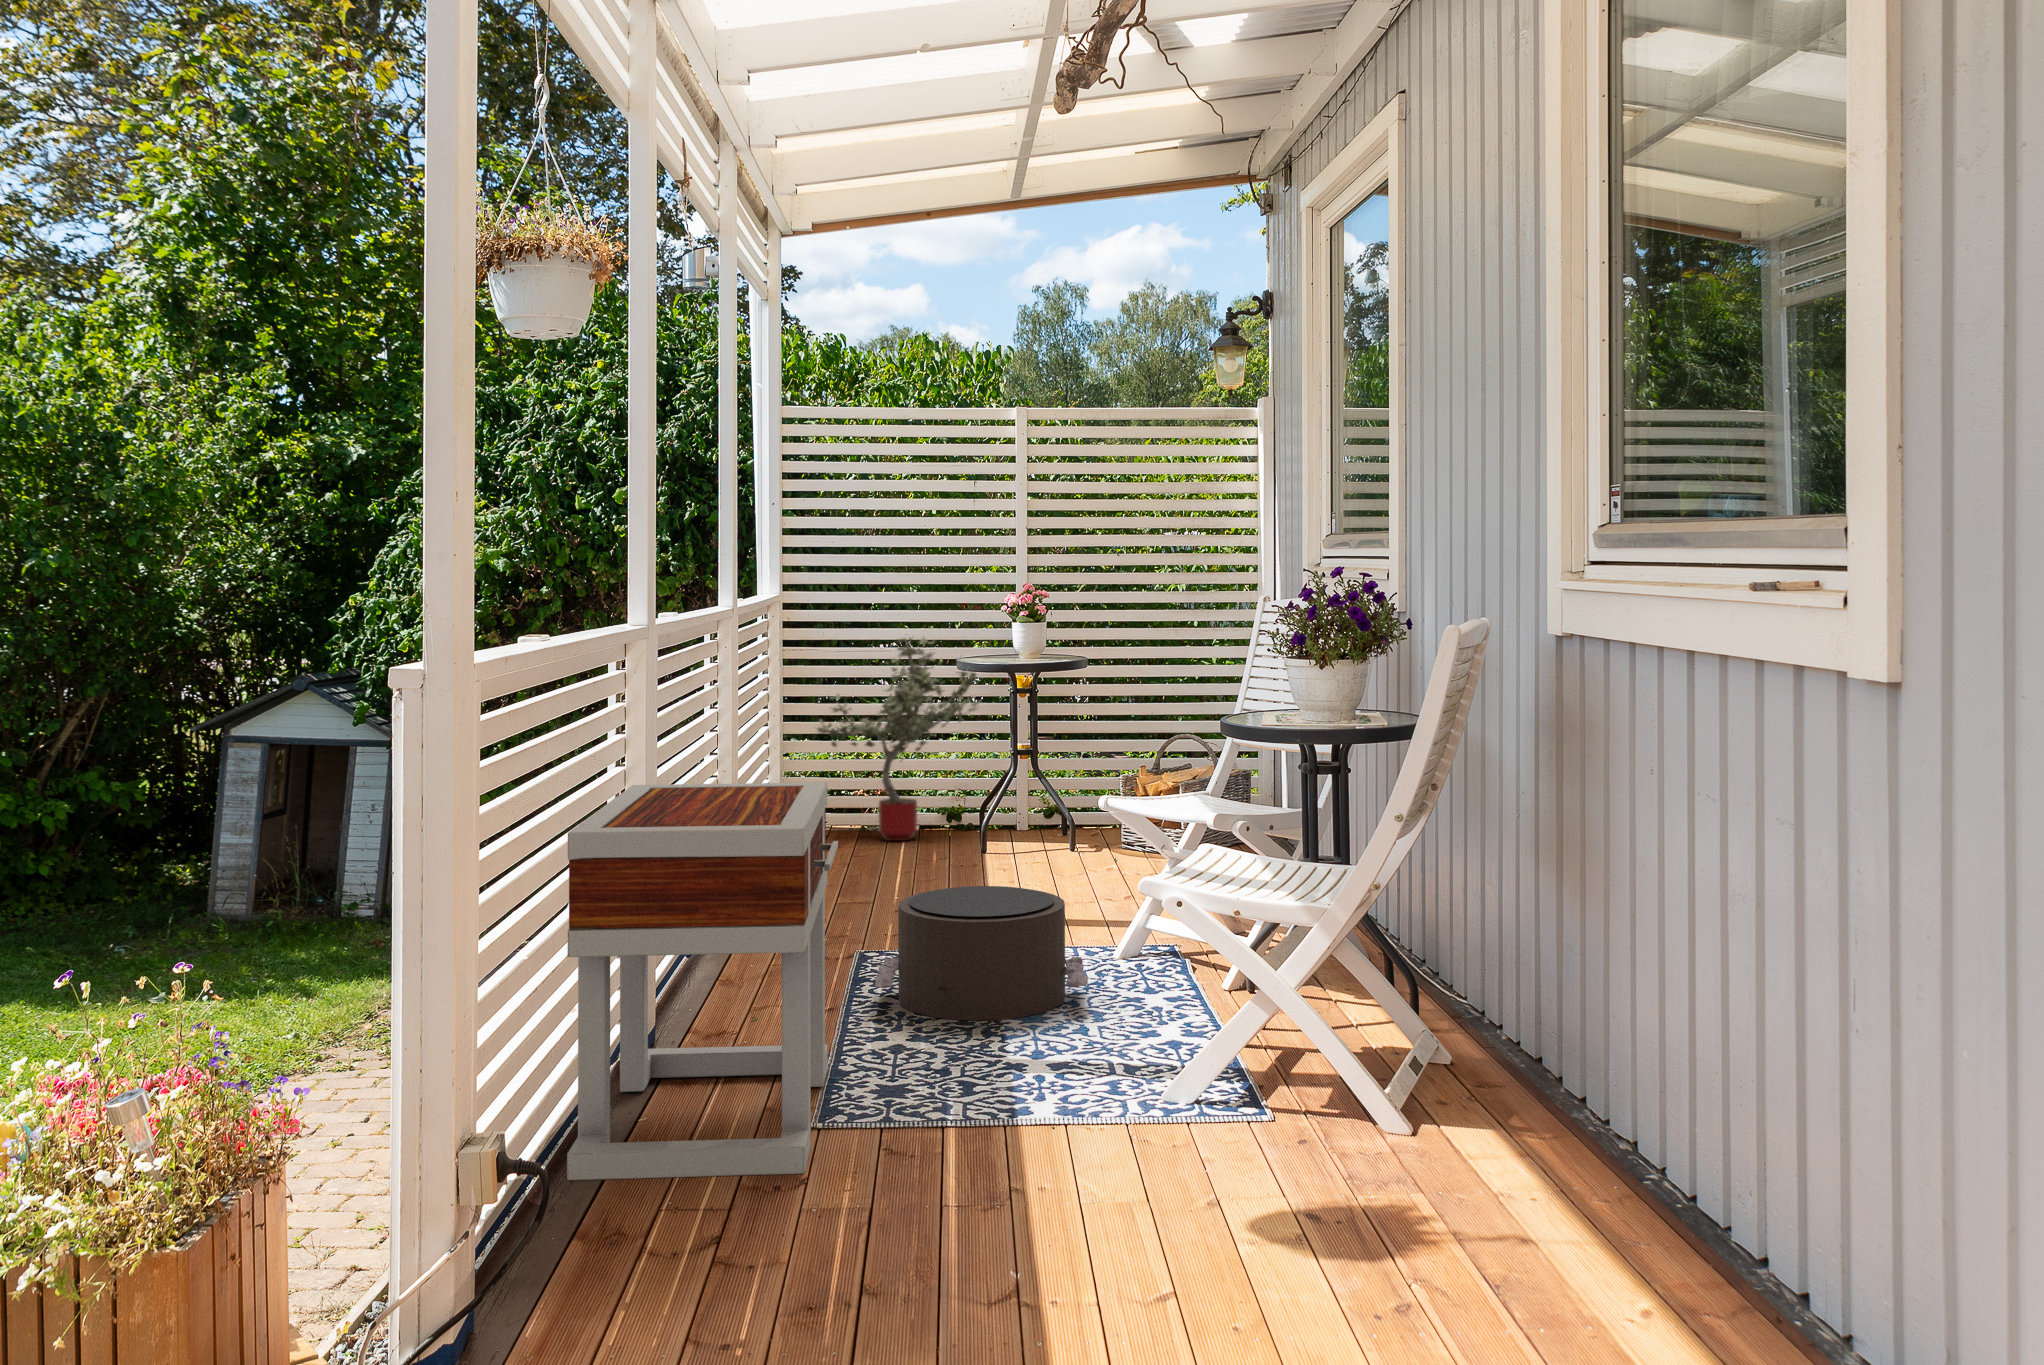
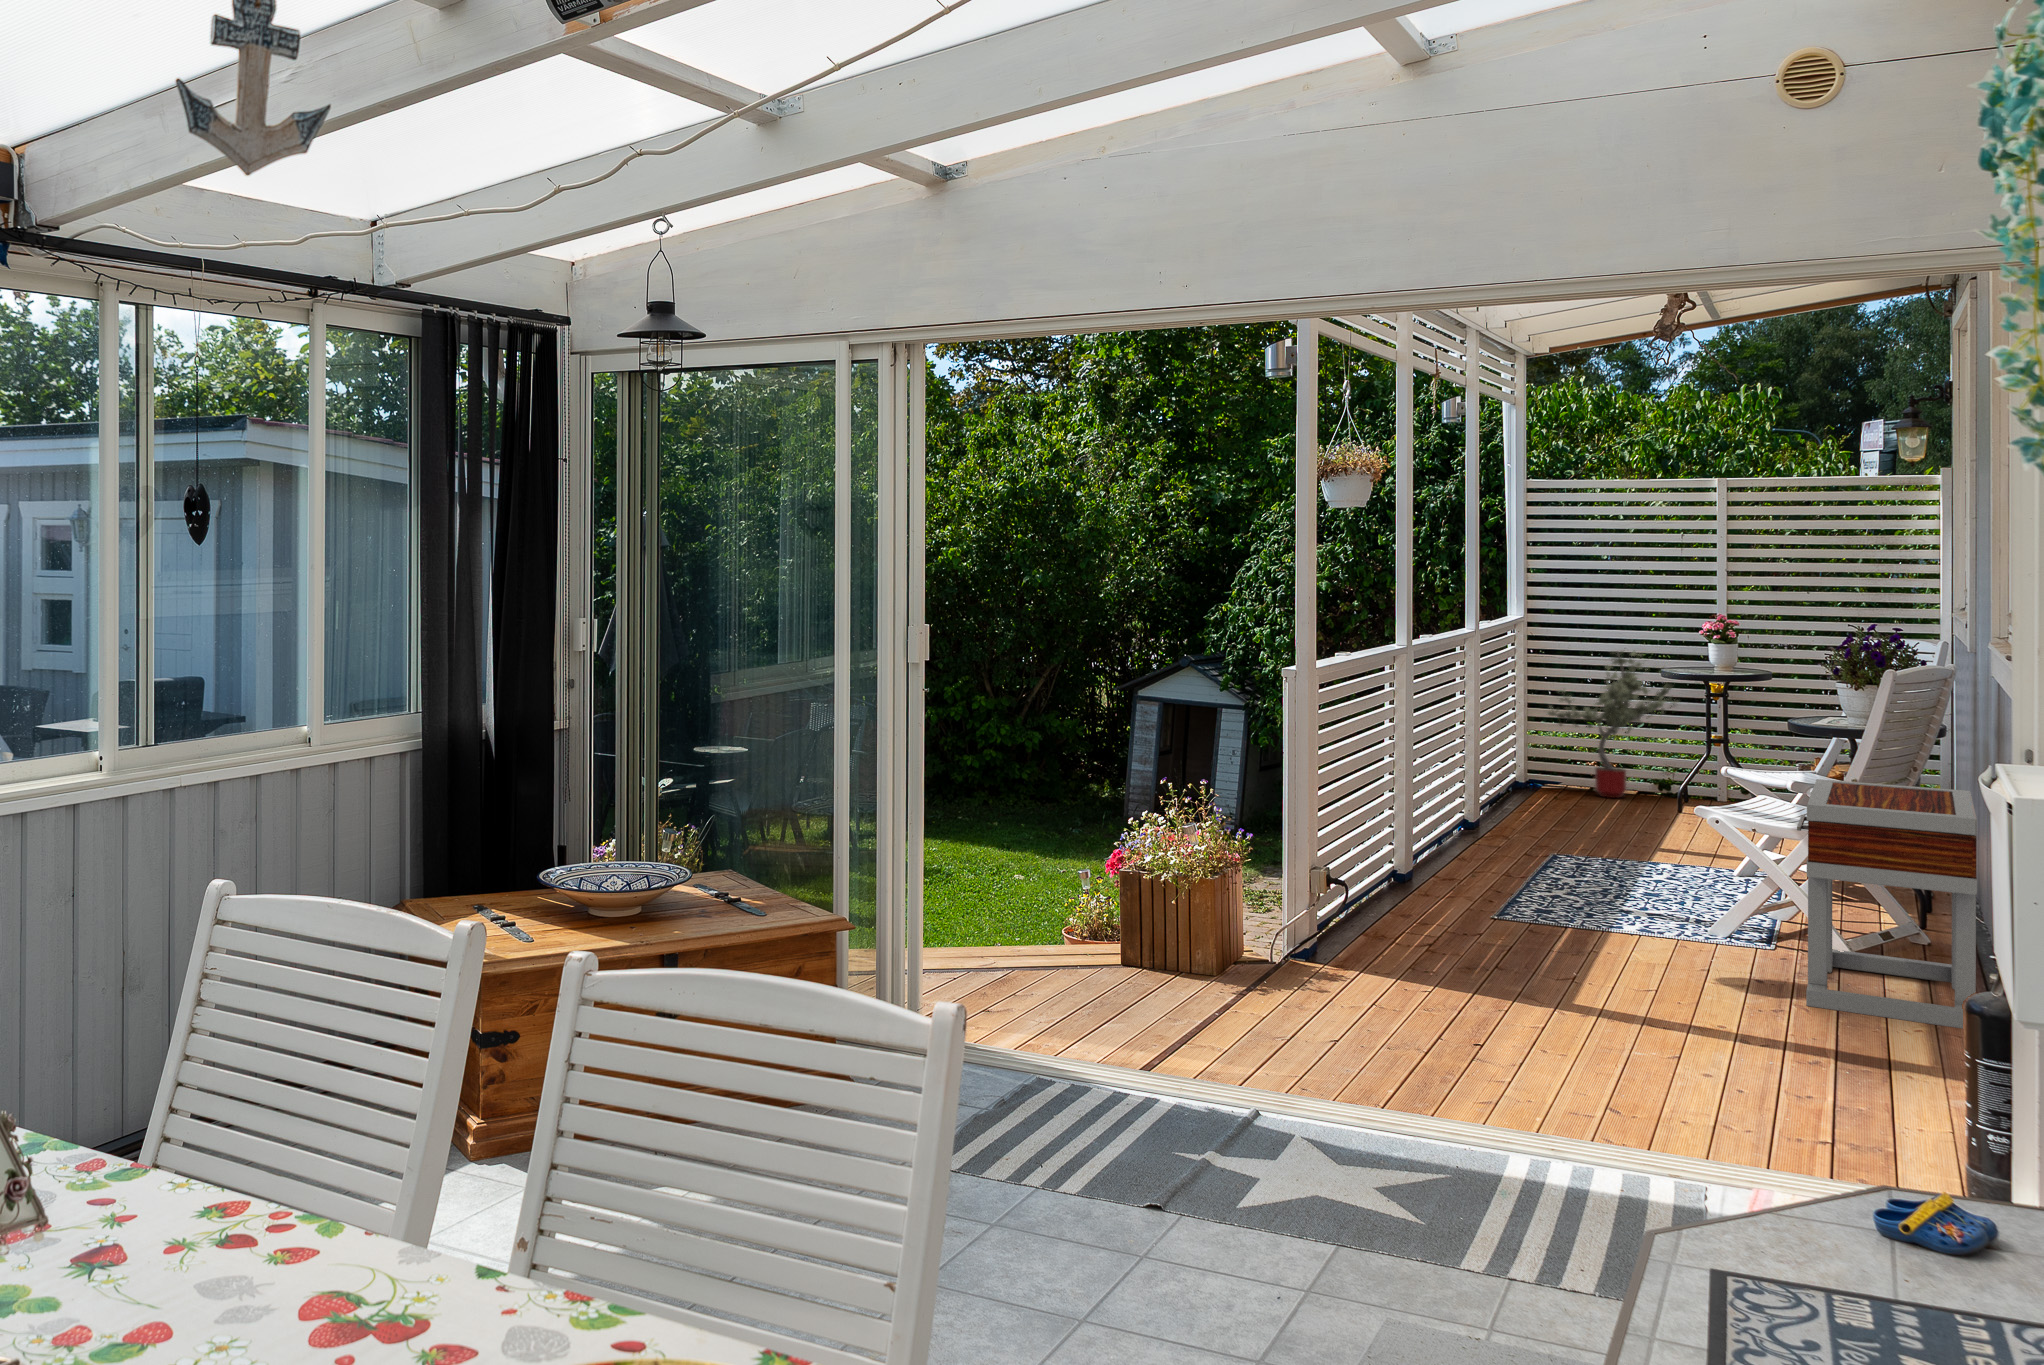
side table: present [567,782,838,1180] -> present [1797,779,1977,1029]
pouf: present [875,886,1089,1020] -> none [1545,815,1690,892]

